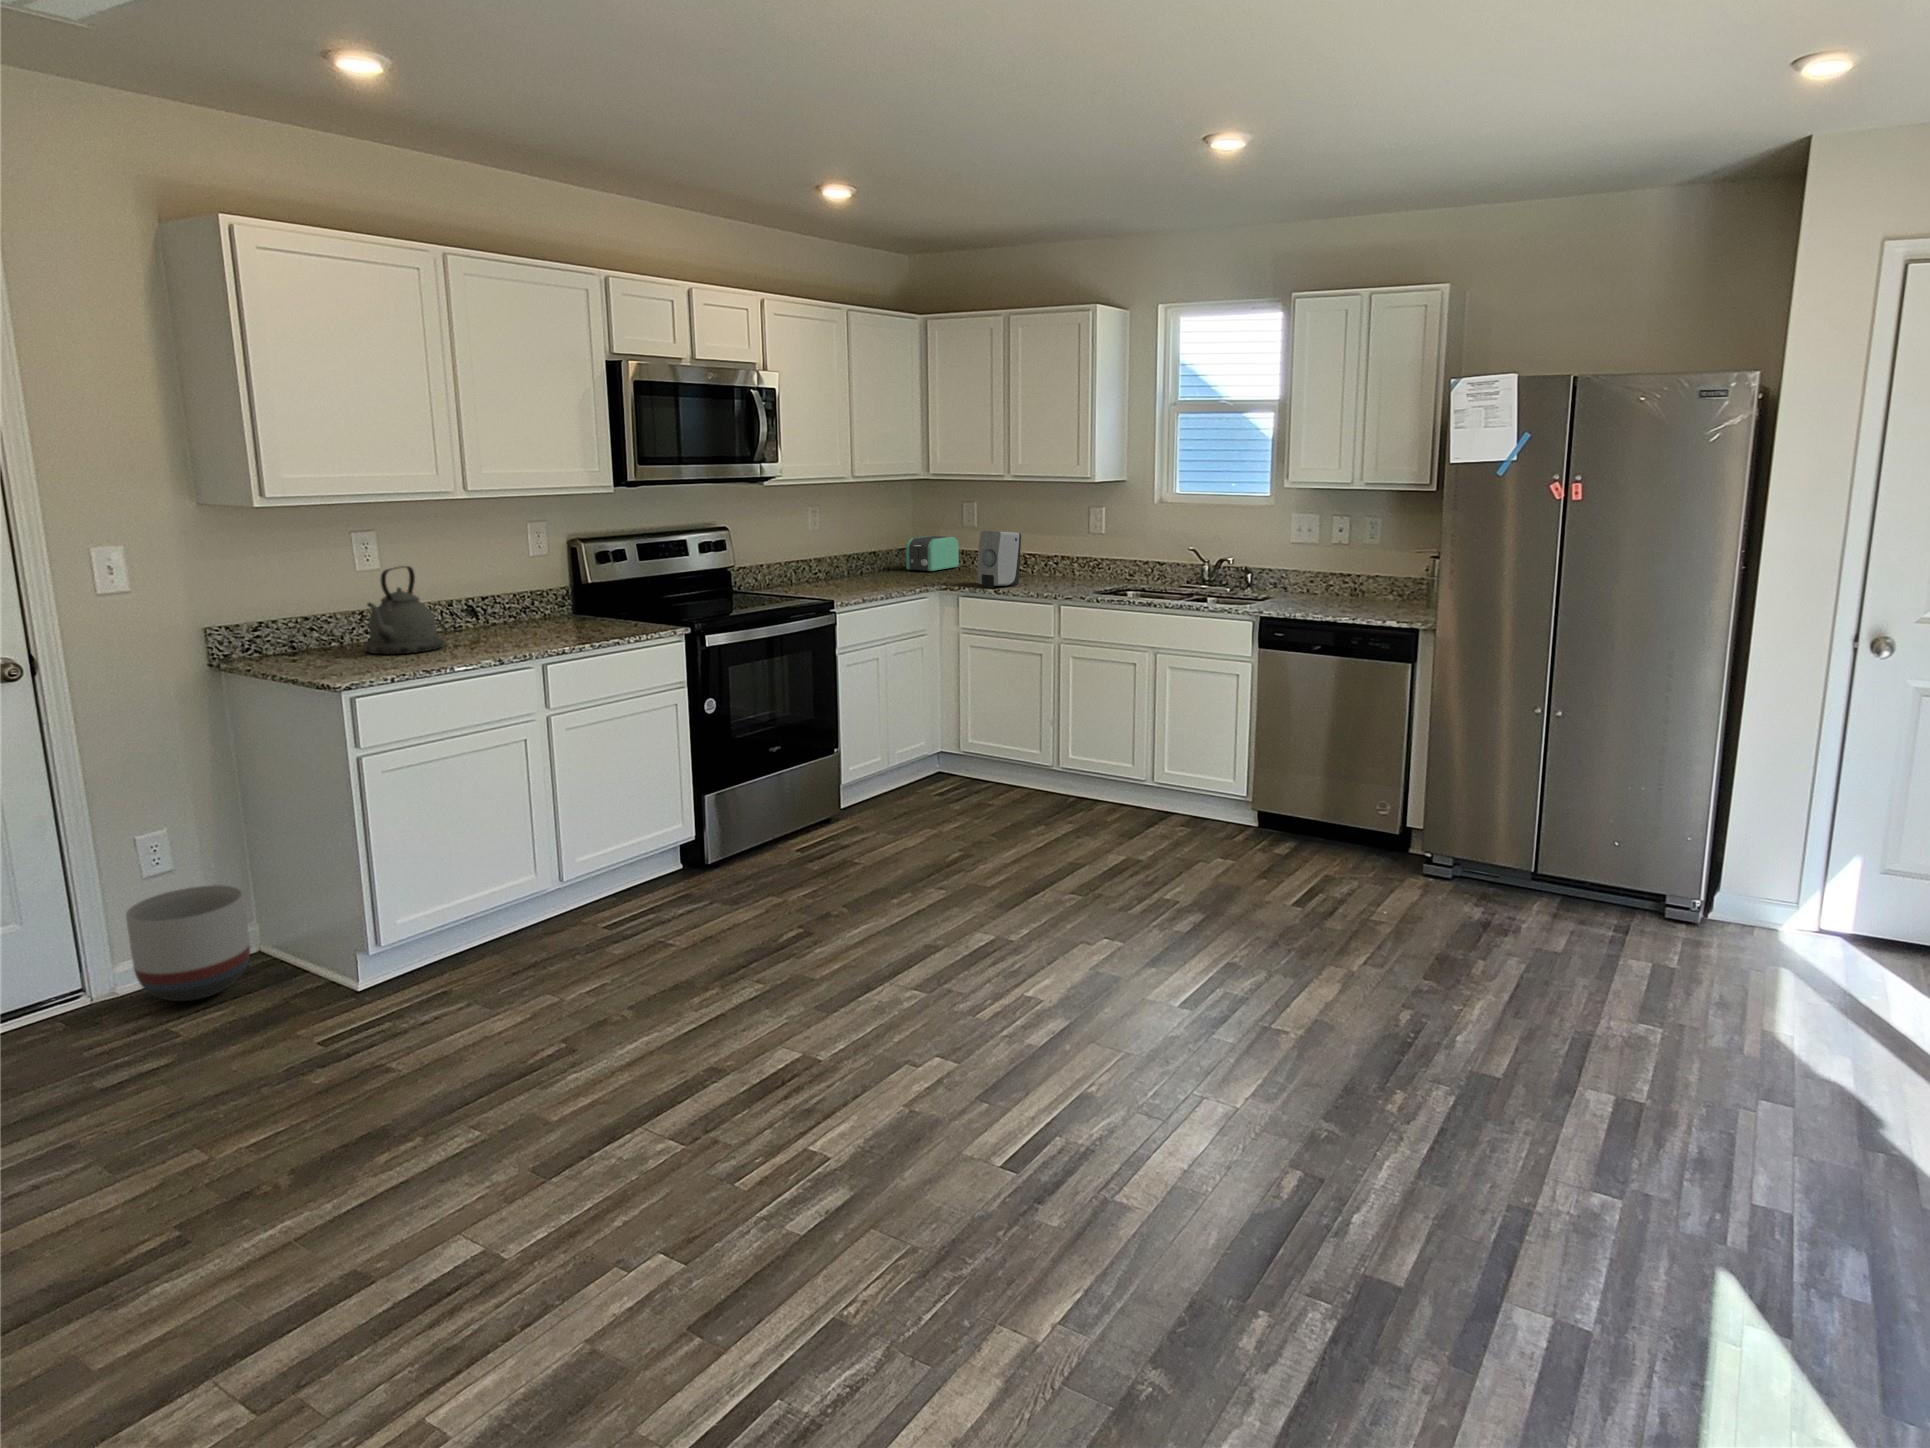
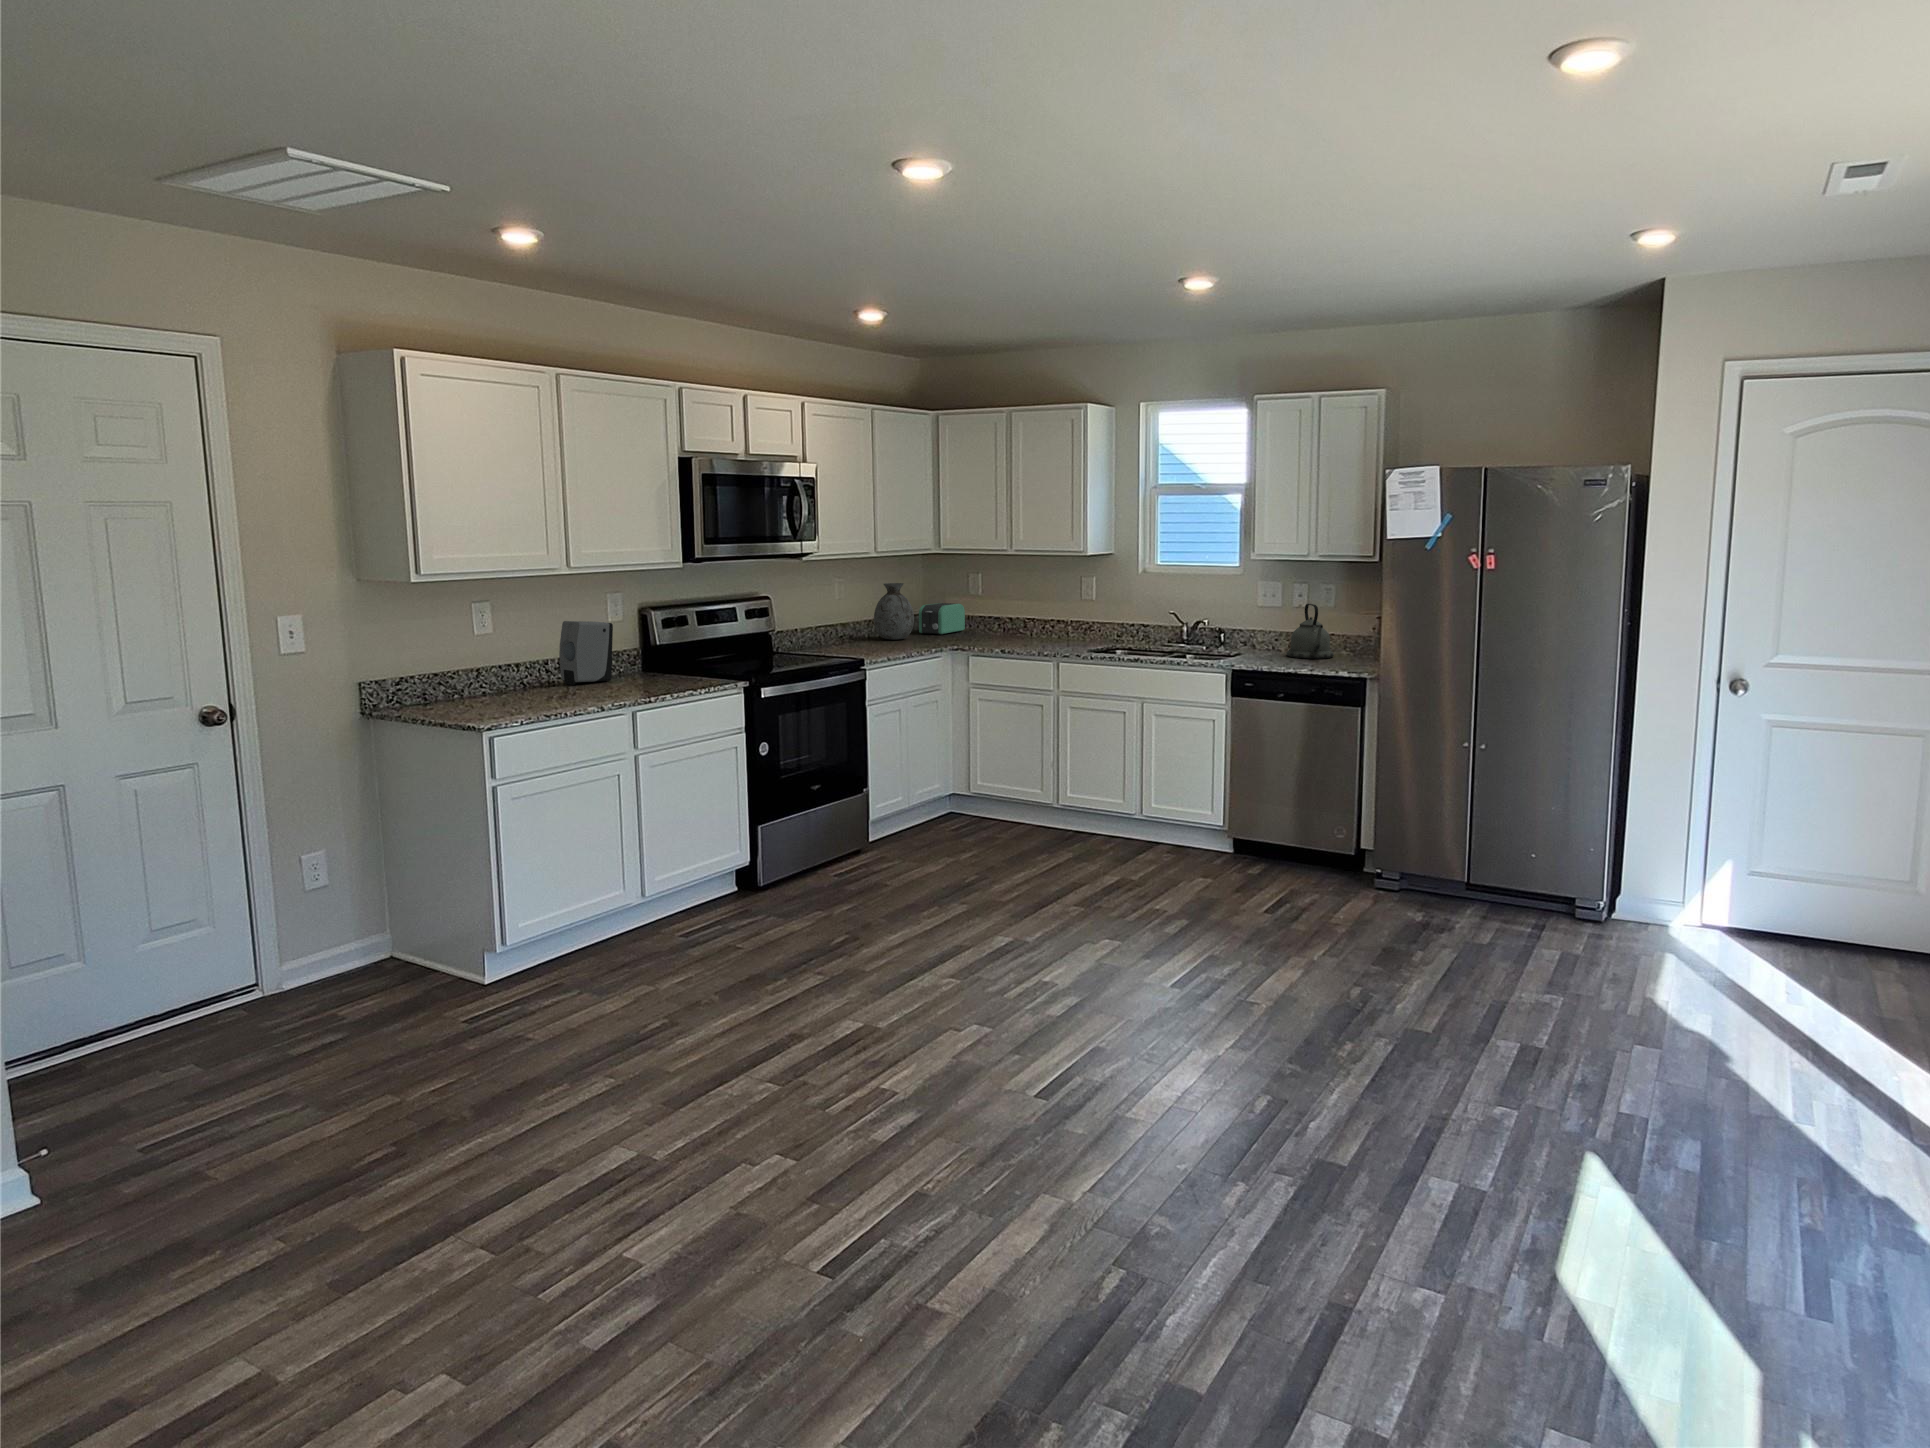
vase: none [854,513,899,577] -> present [874,583,914,640]
soap dispenser: present [978,531,1021,588] -> present [559,621,613,685]
kettle: present [364,566,444,654] -> present [1287,604,1334,659]
planter: present [126,885,250,1001] -> none [296,898,392,993]

